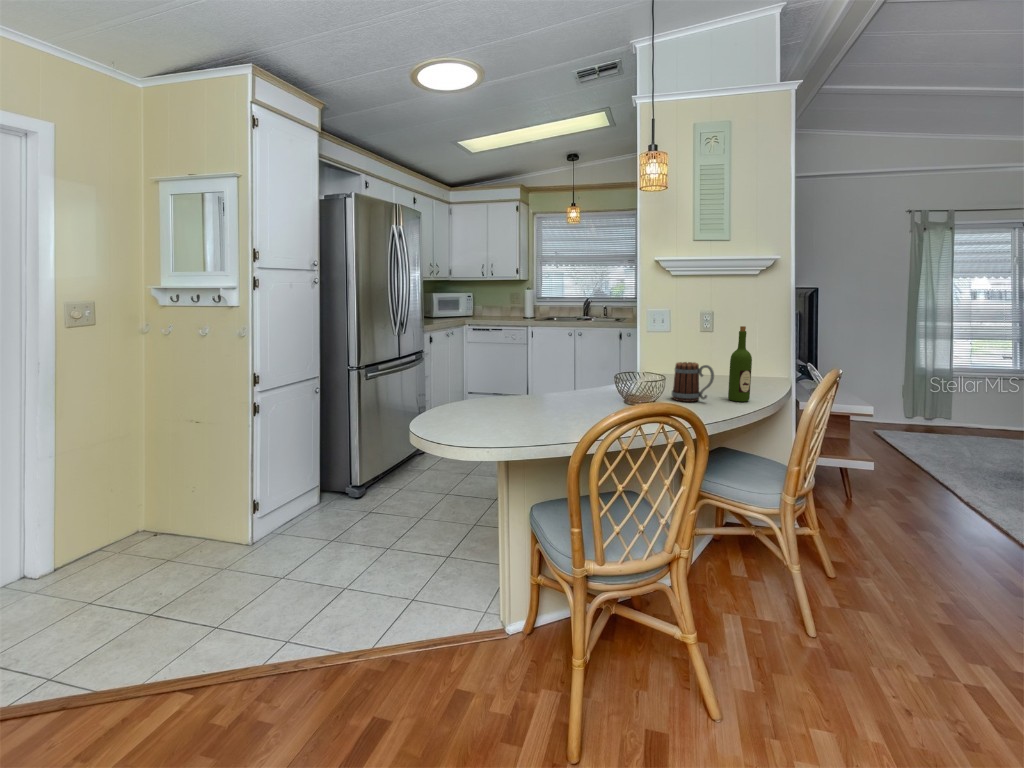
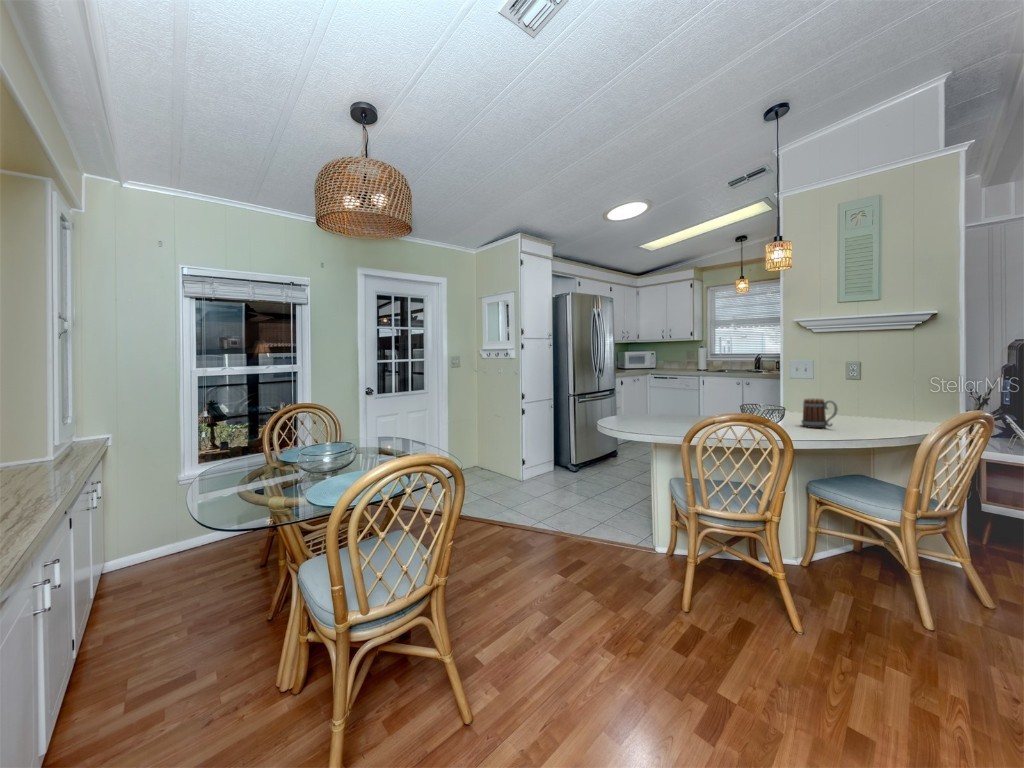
wine bottle: present [728,326,752,402] -> none [856,371,877,430]

